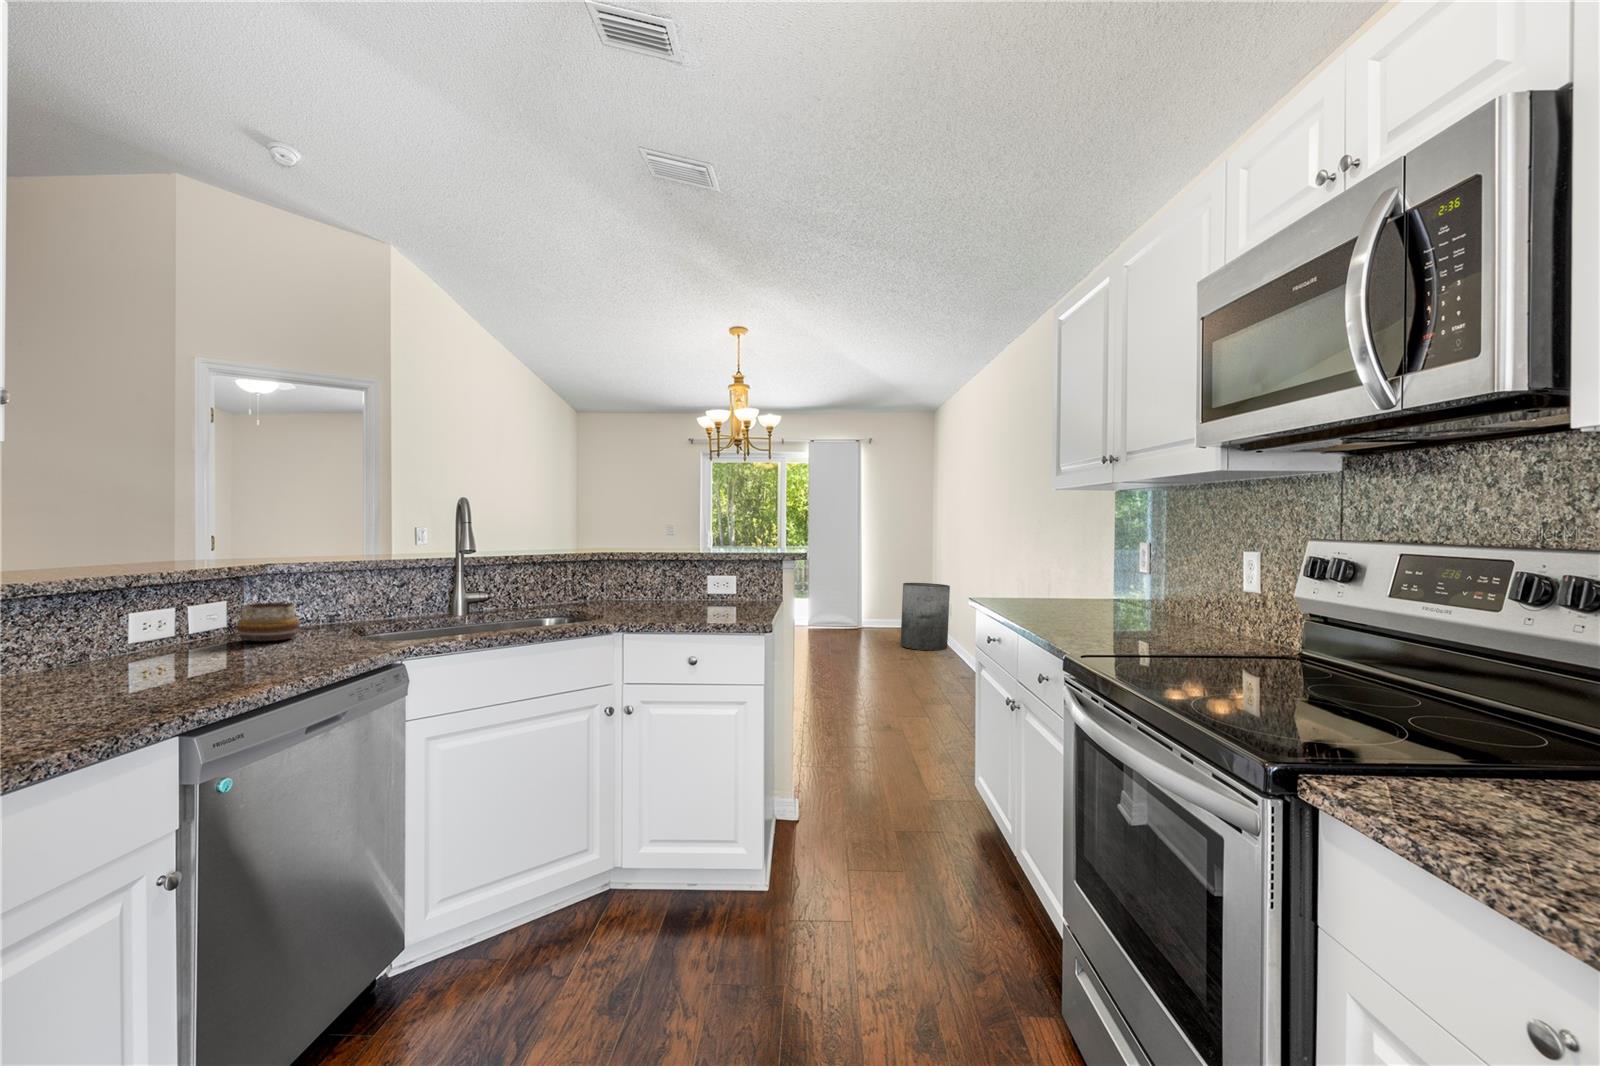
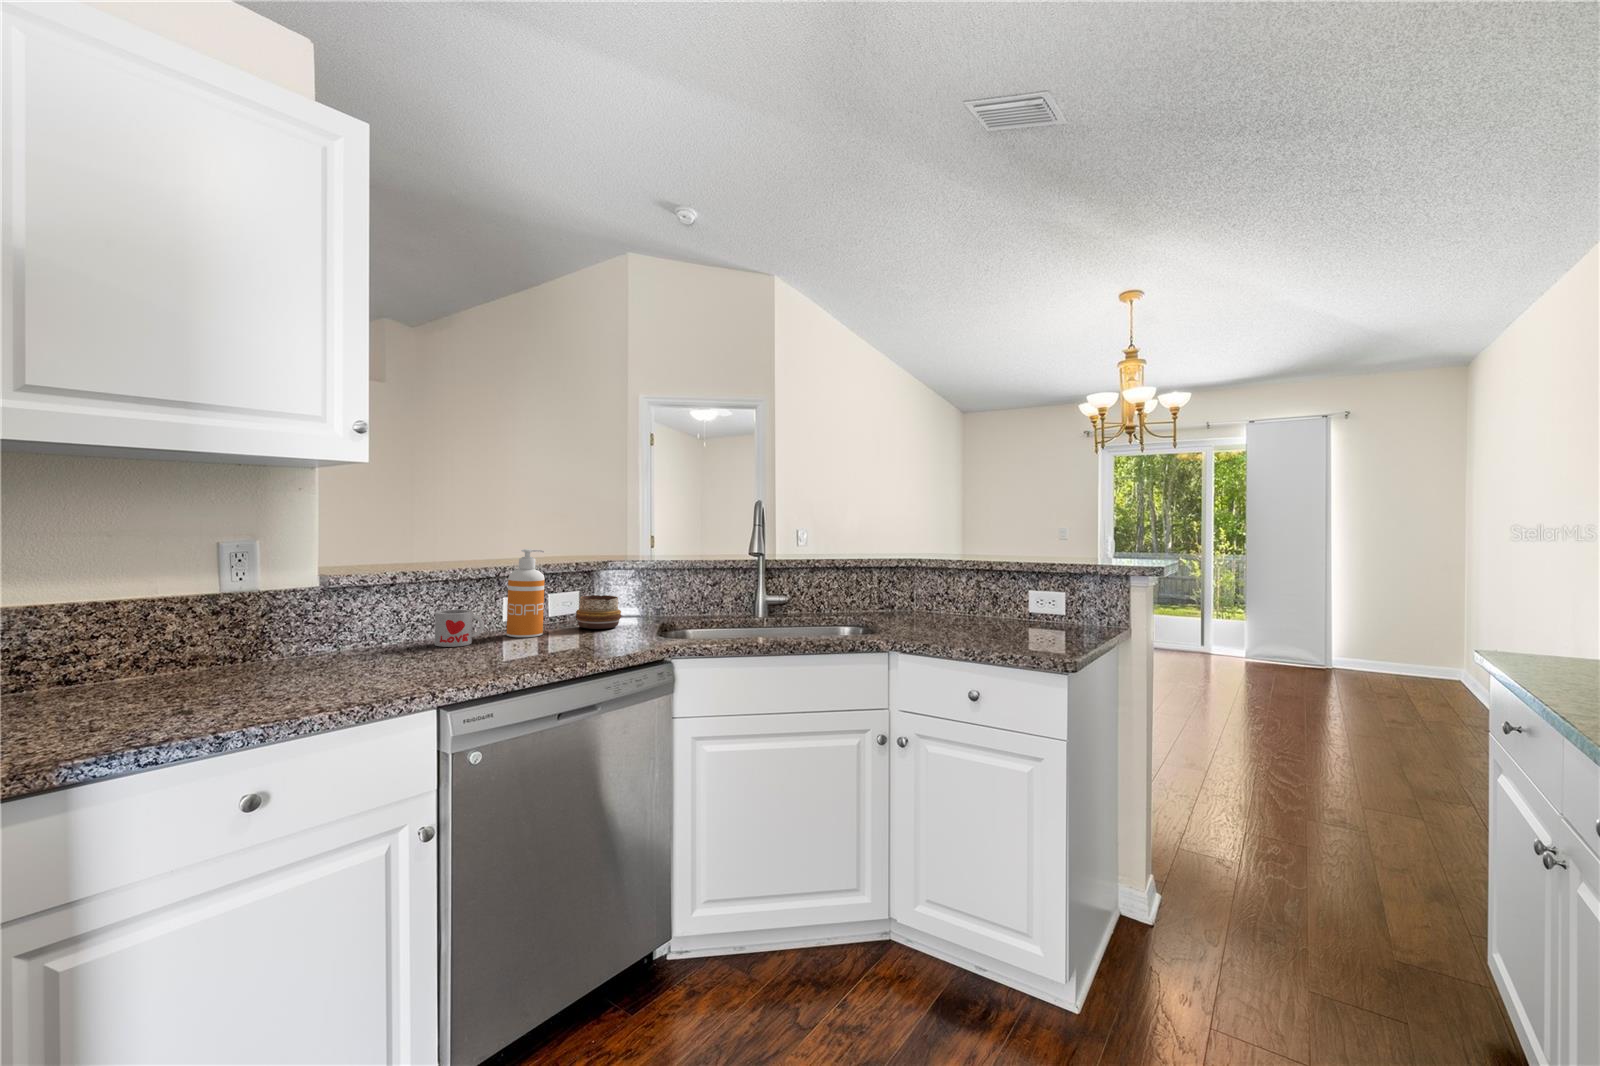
soap dispenser: none [147,551,206,658] -> present [507,549,545,638]
trash can: present [901,583,950,650] -> none [1387,611,1481,712]
mug: none [51,629,129,677] -> present [435,610,484,647]

